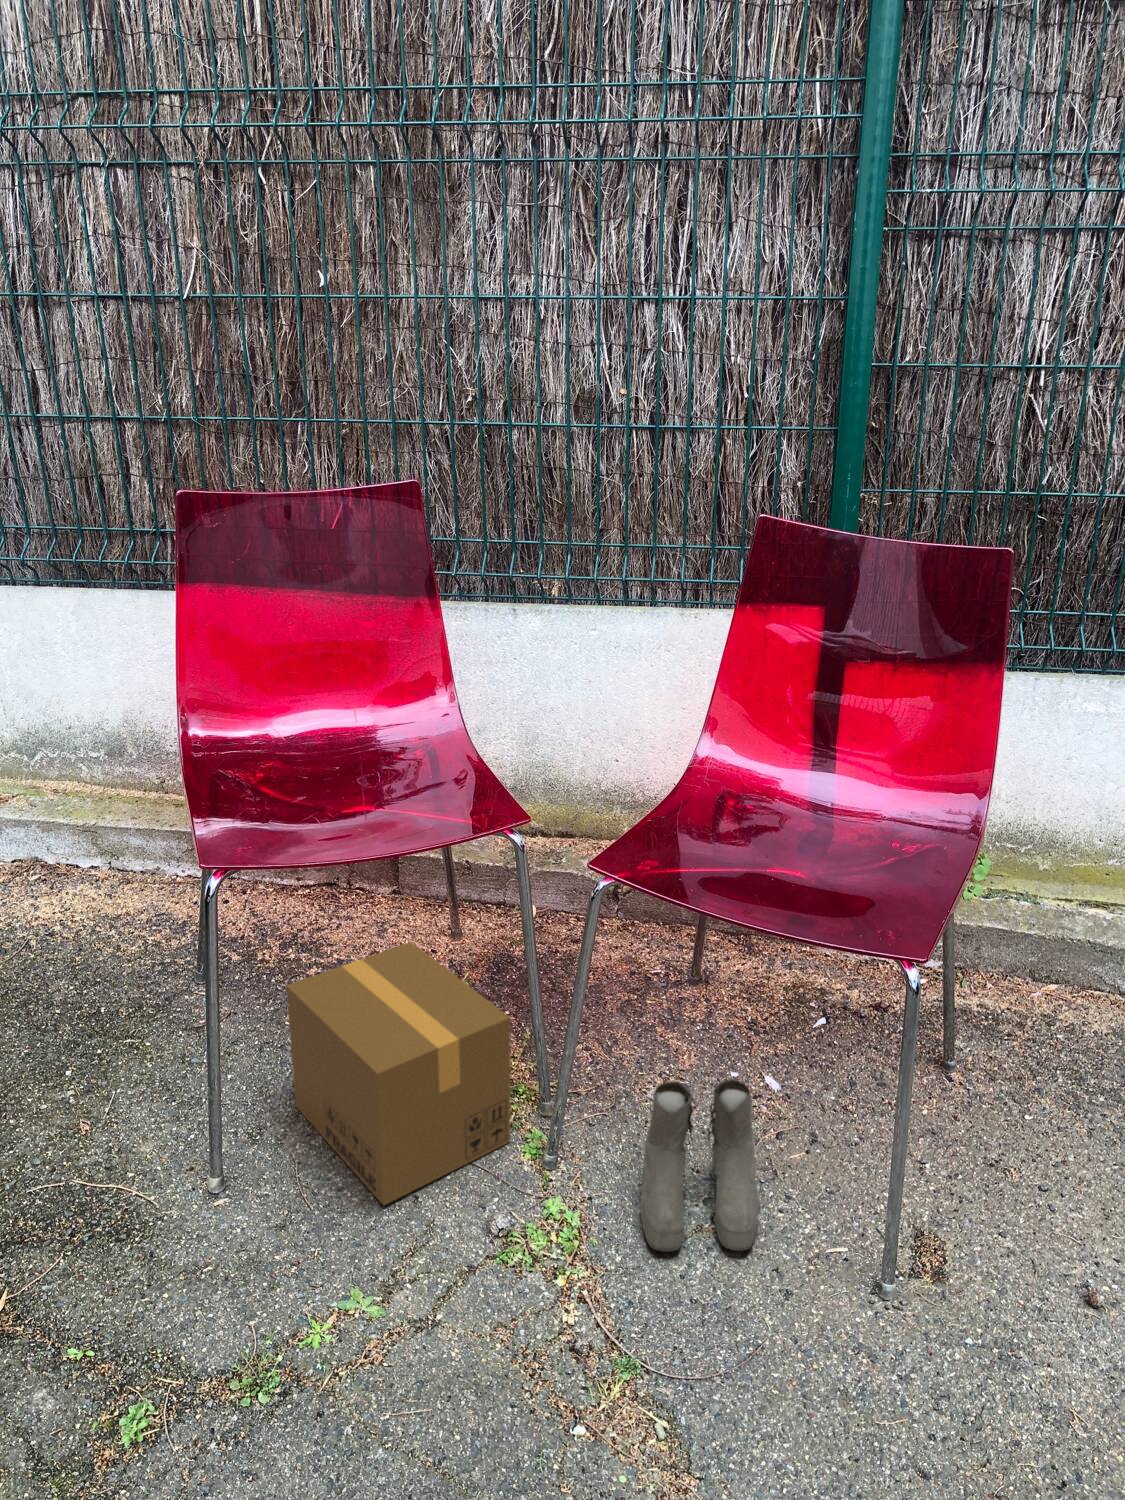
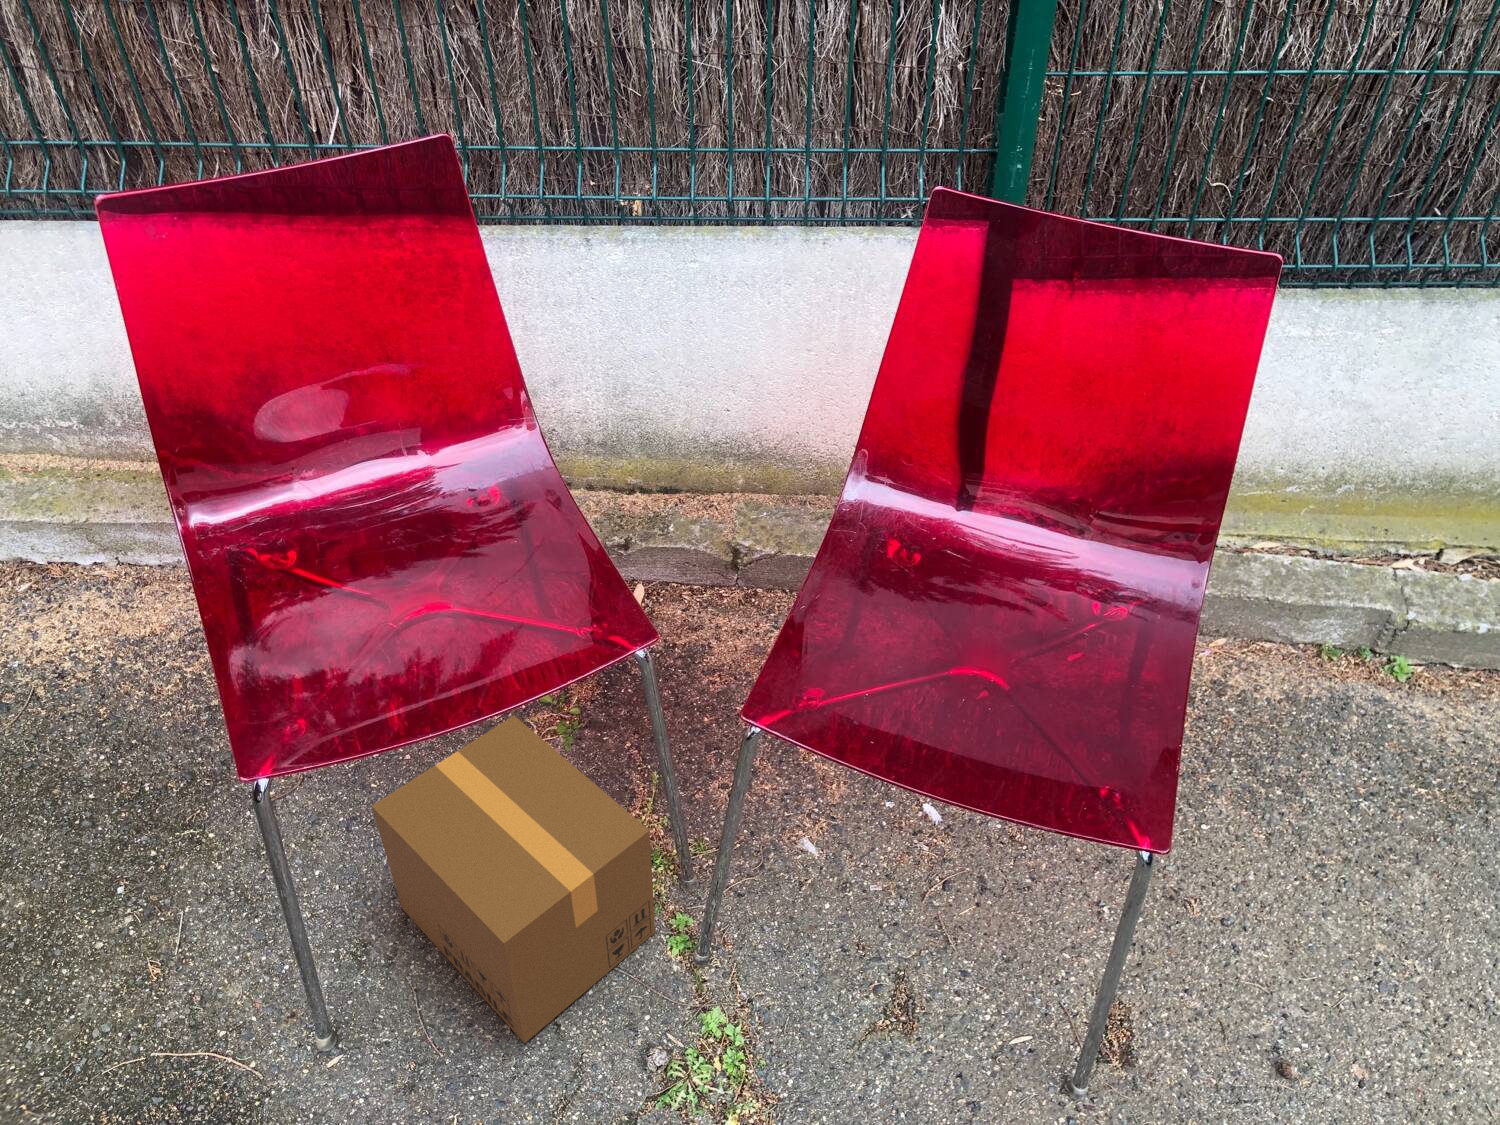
boots: present [641,1080,759,1252] -> none [810,875,939,1069]

